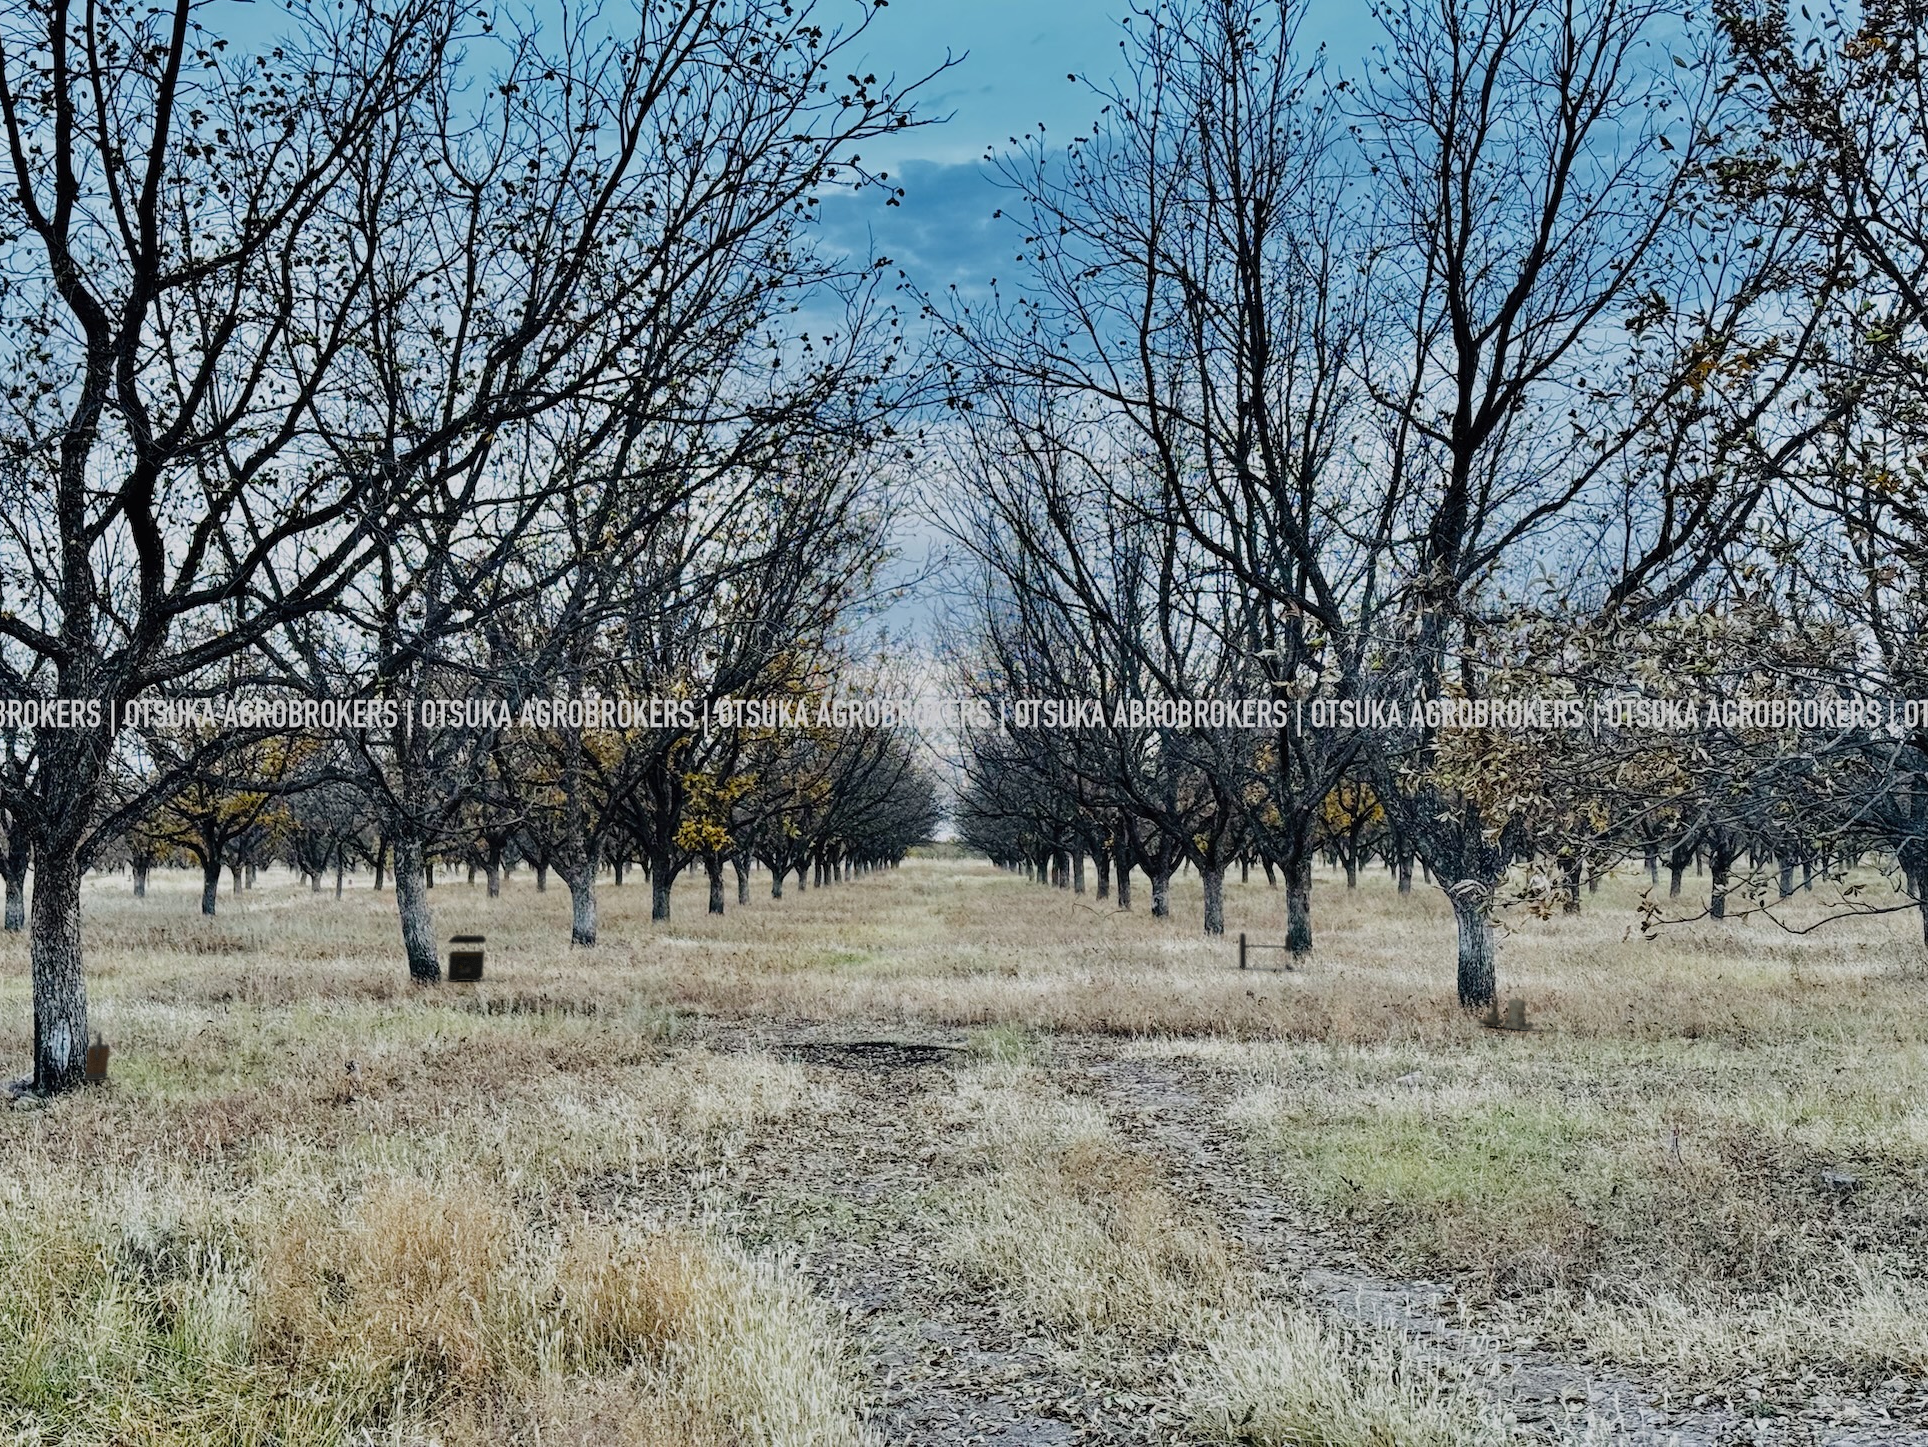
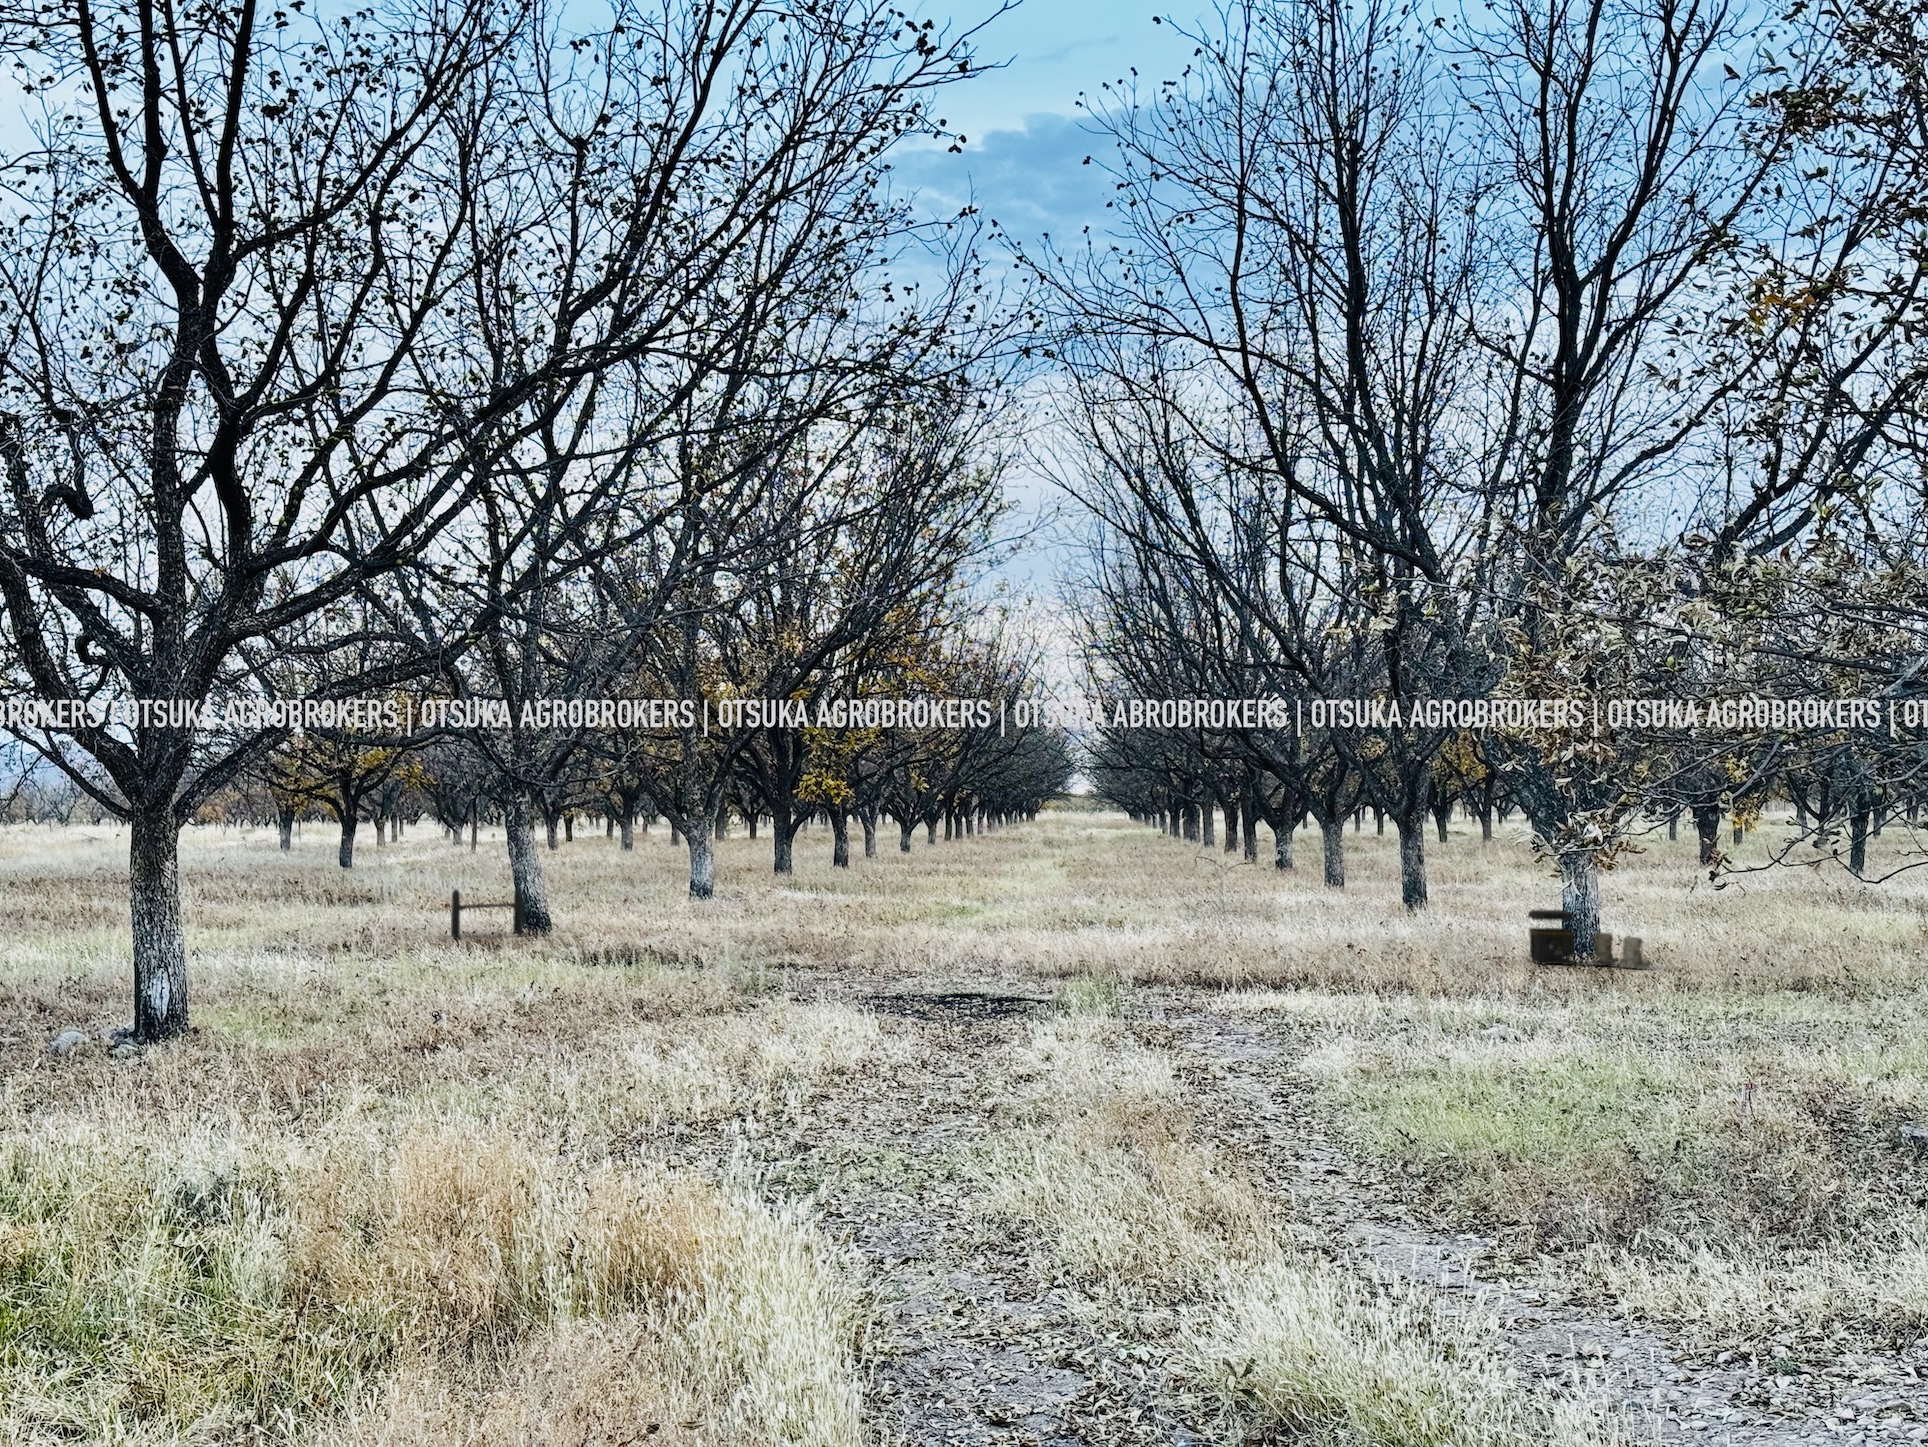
bench: present [1239,933,1293,971] -> present [451,888,524,939]
toolbox: present [448,935,486,982] -> present [1528,910,1574,965]
watering can: present [85,1033,110,1080] -> none [200,996,221,1041]

